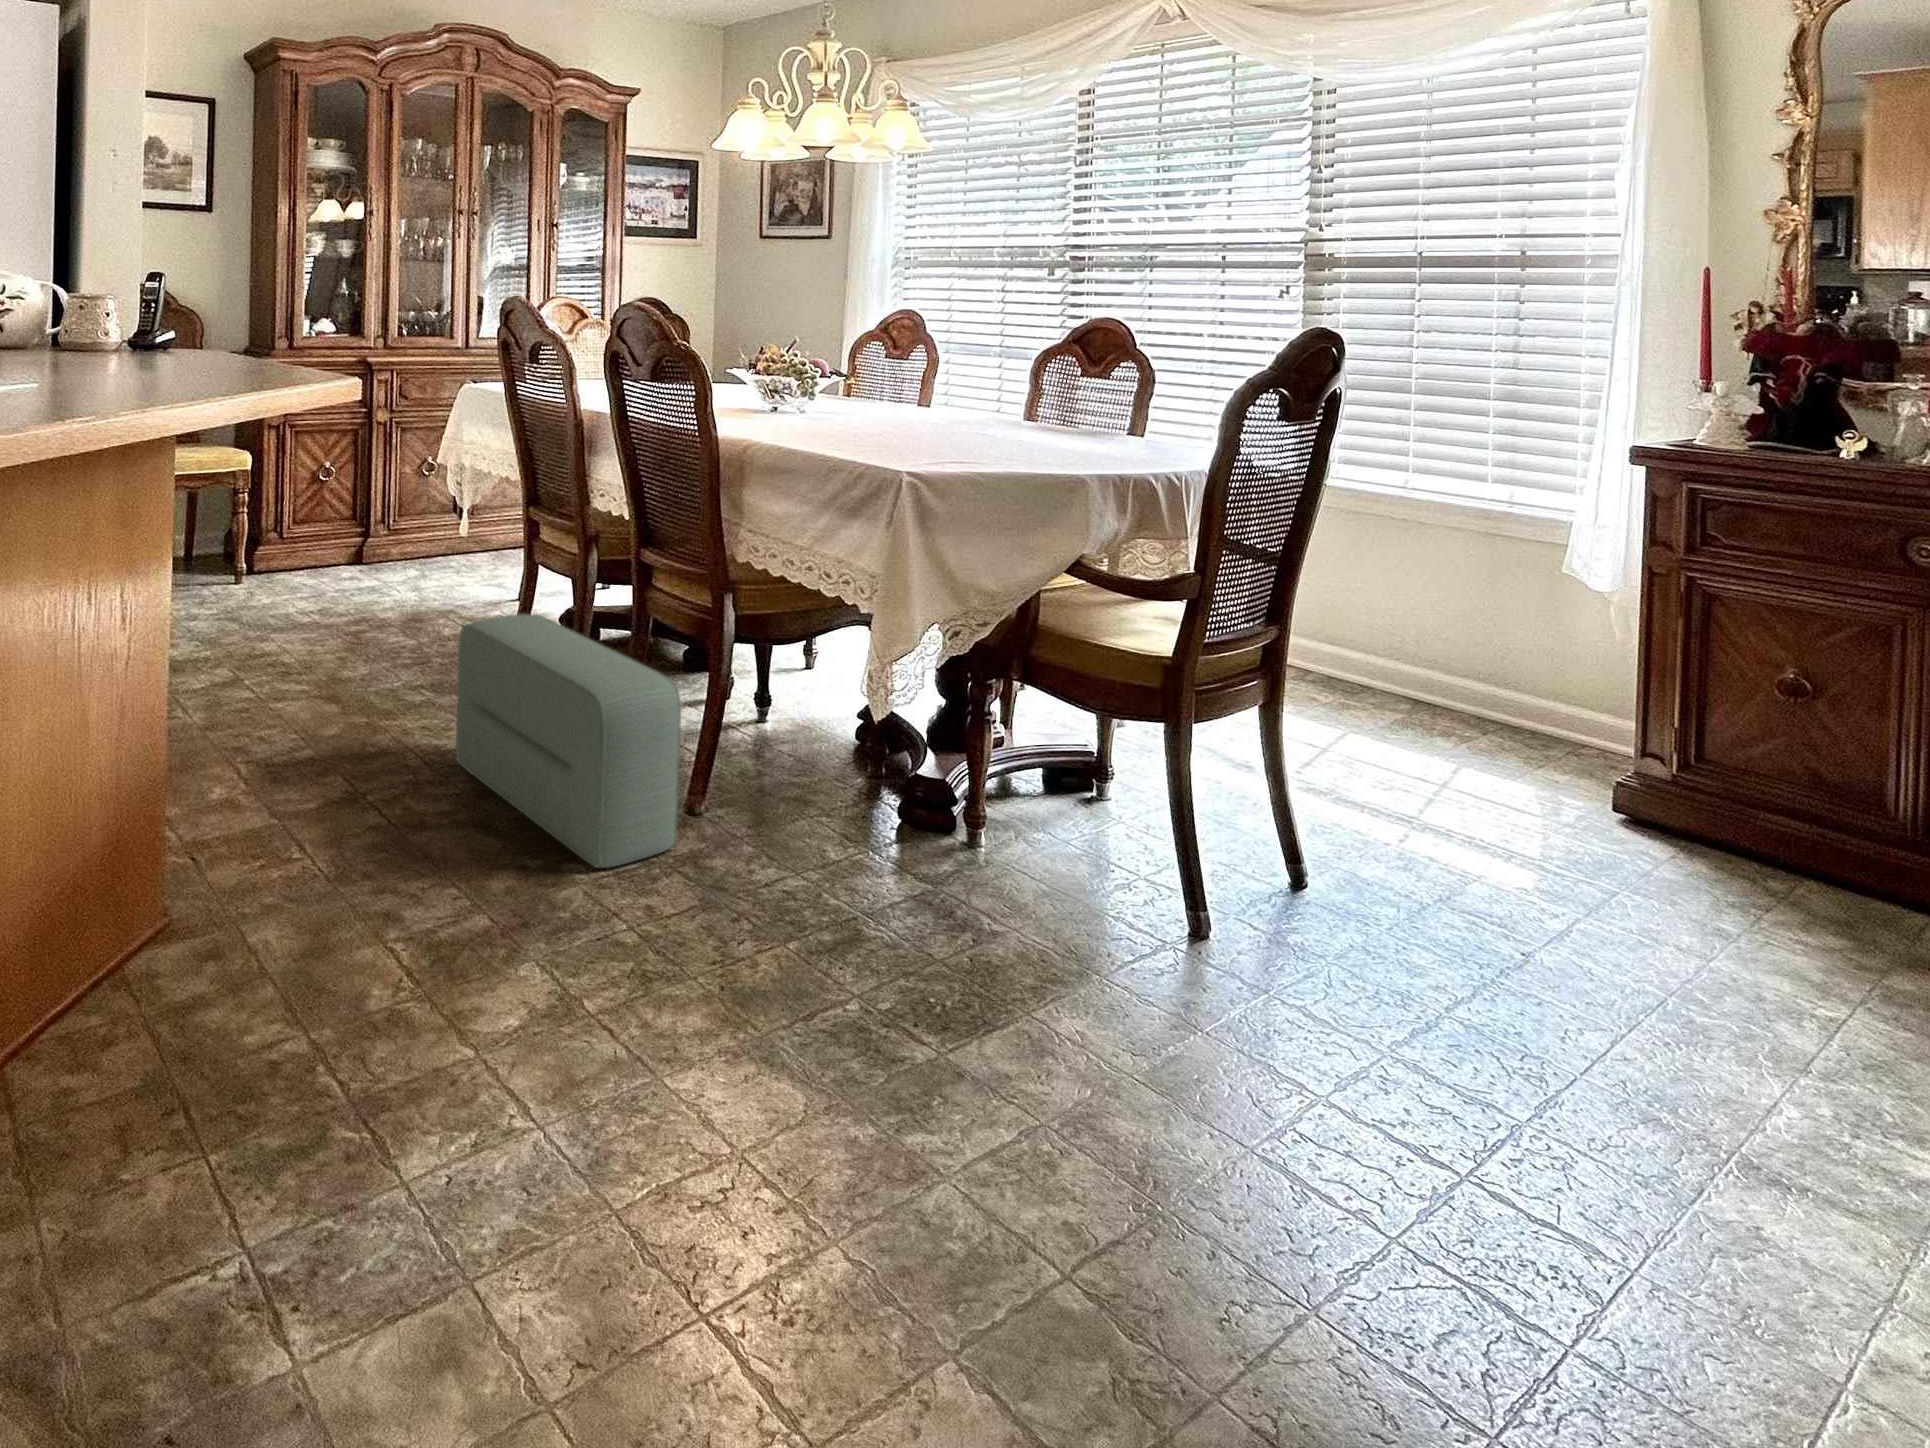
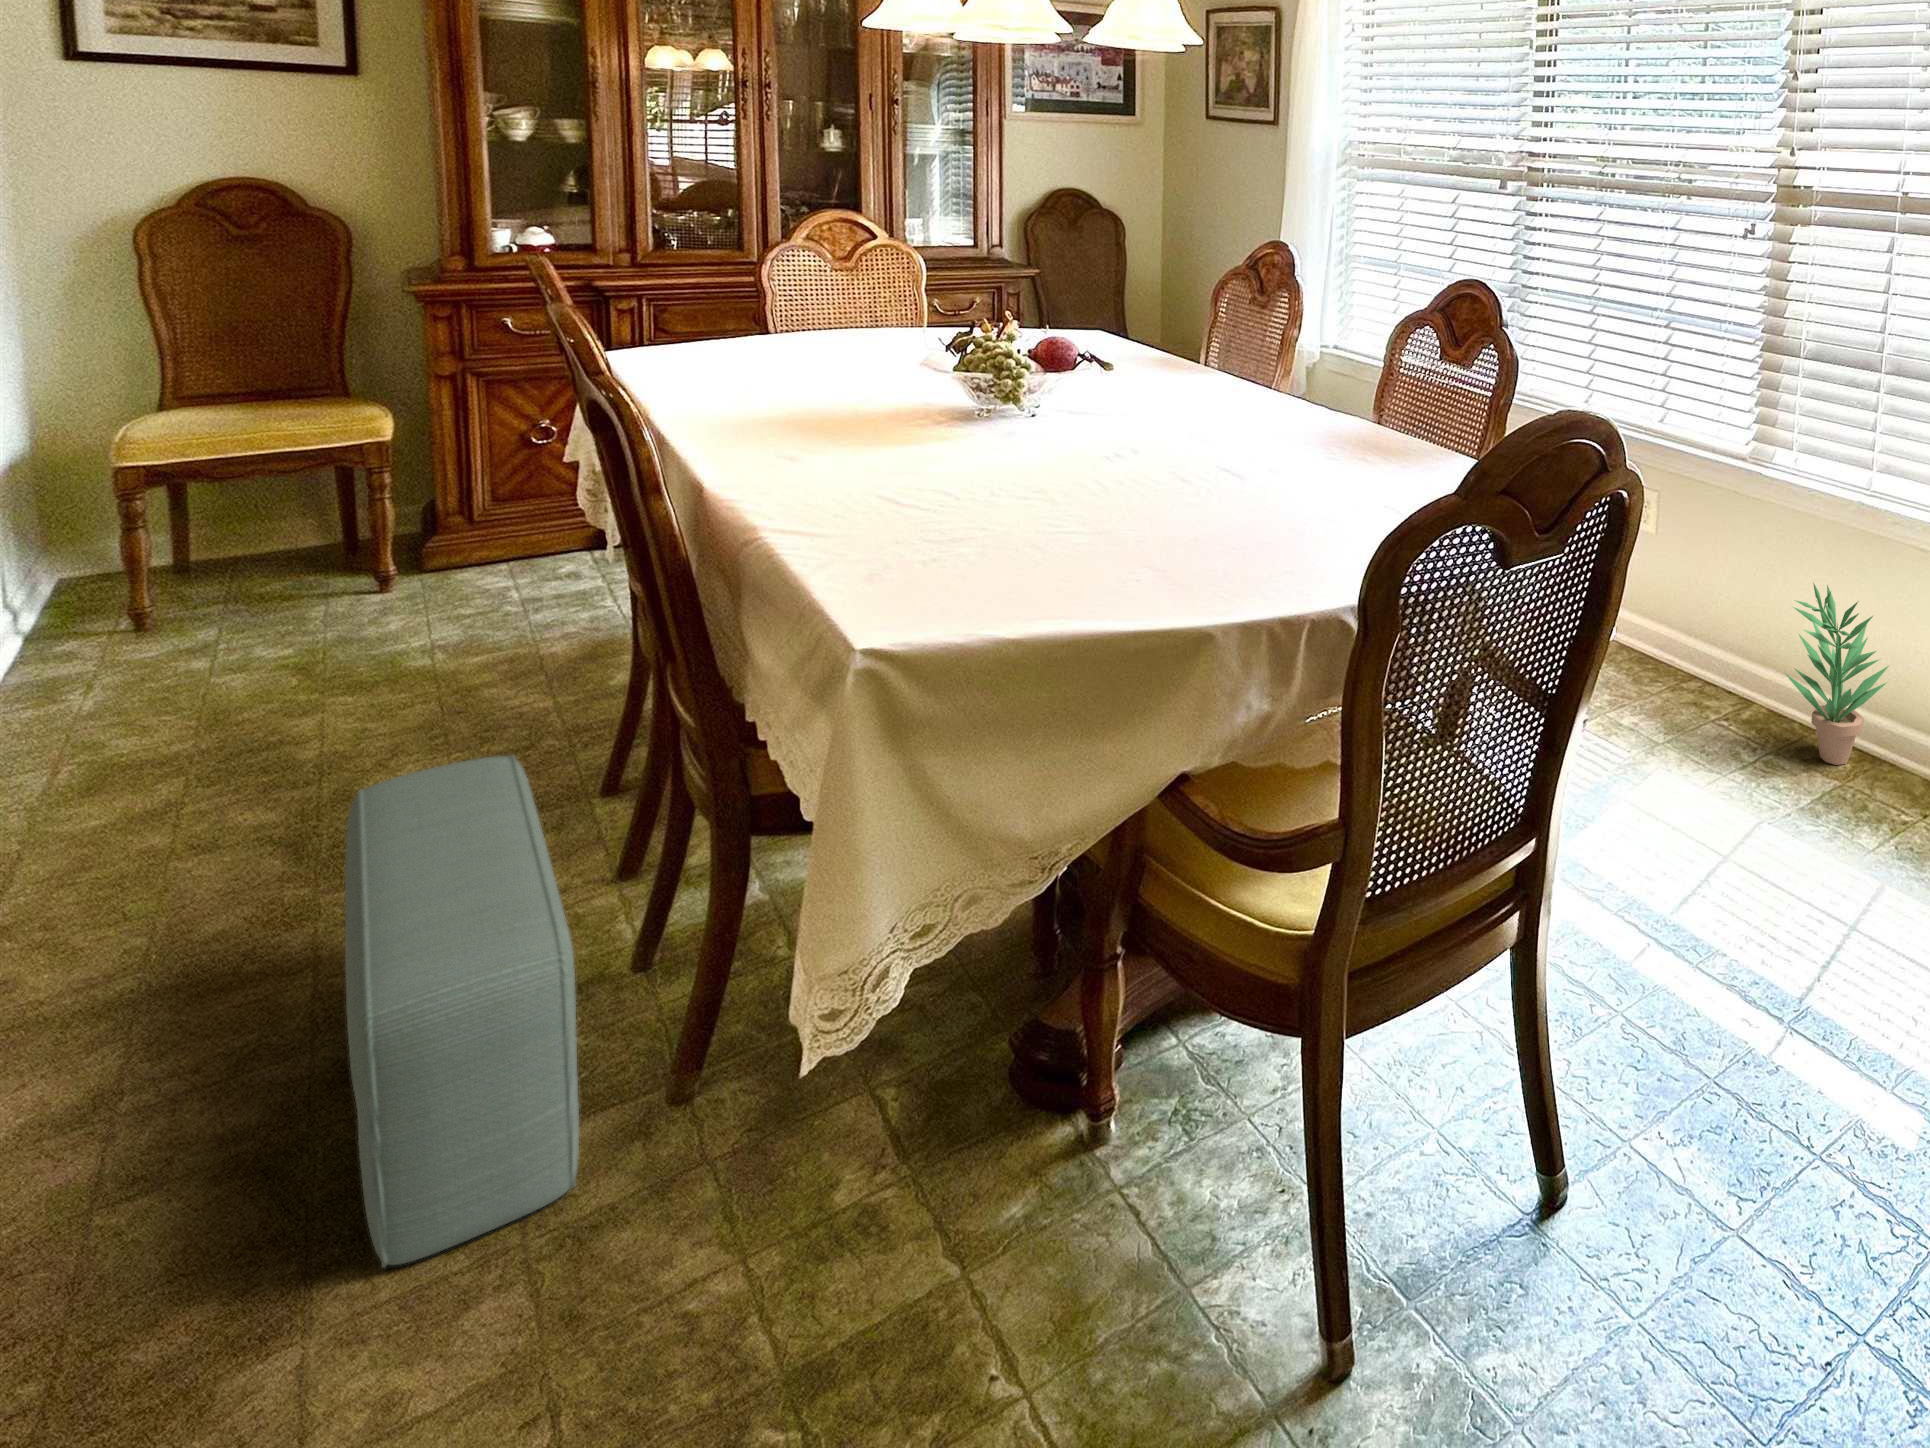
potted plant: none [1347,556,1435,704] -> present [1785,583,1889,765]

